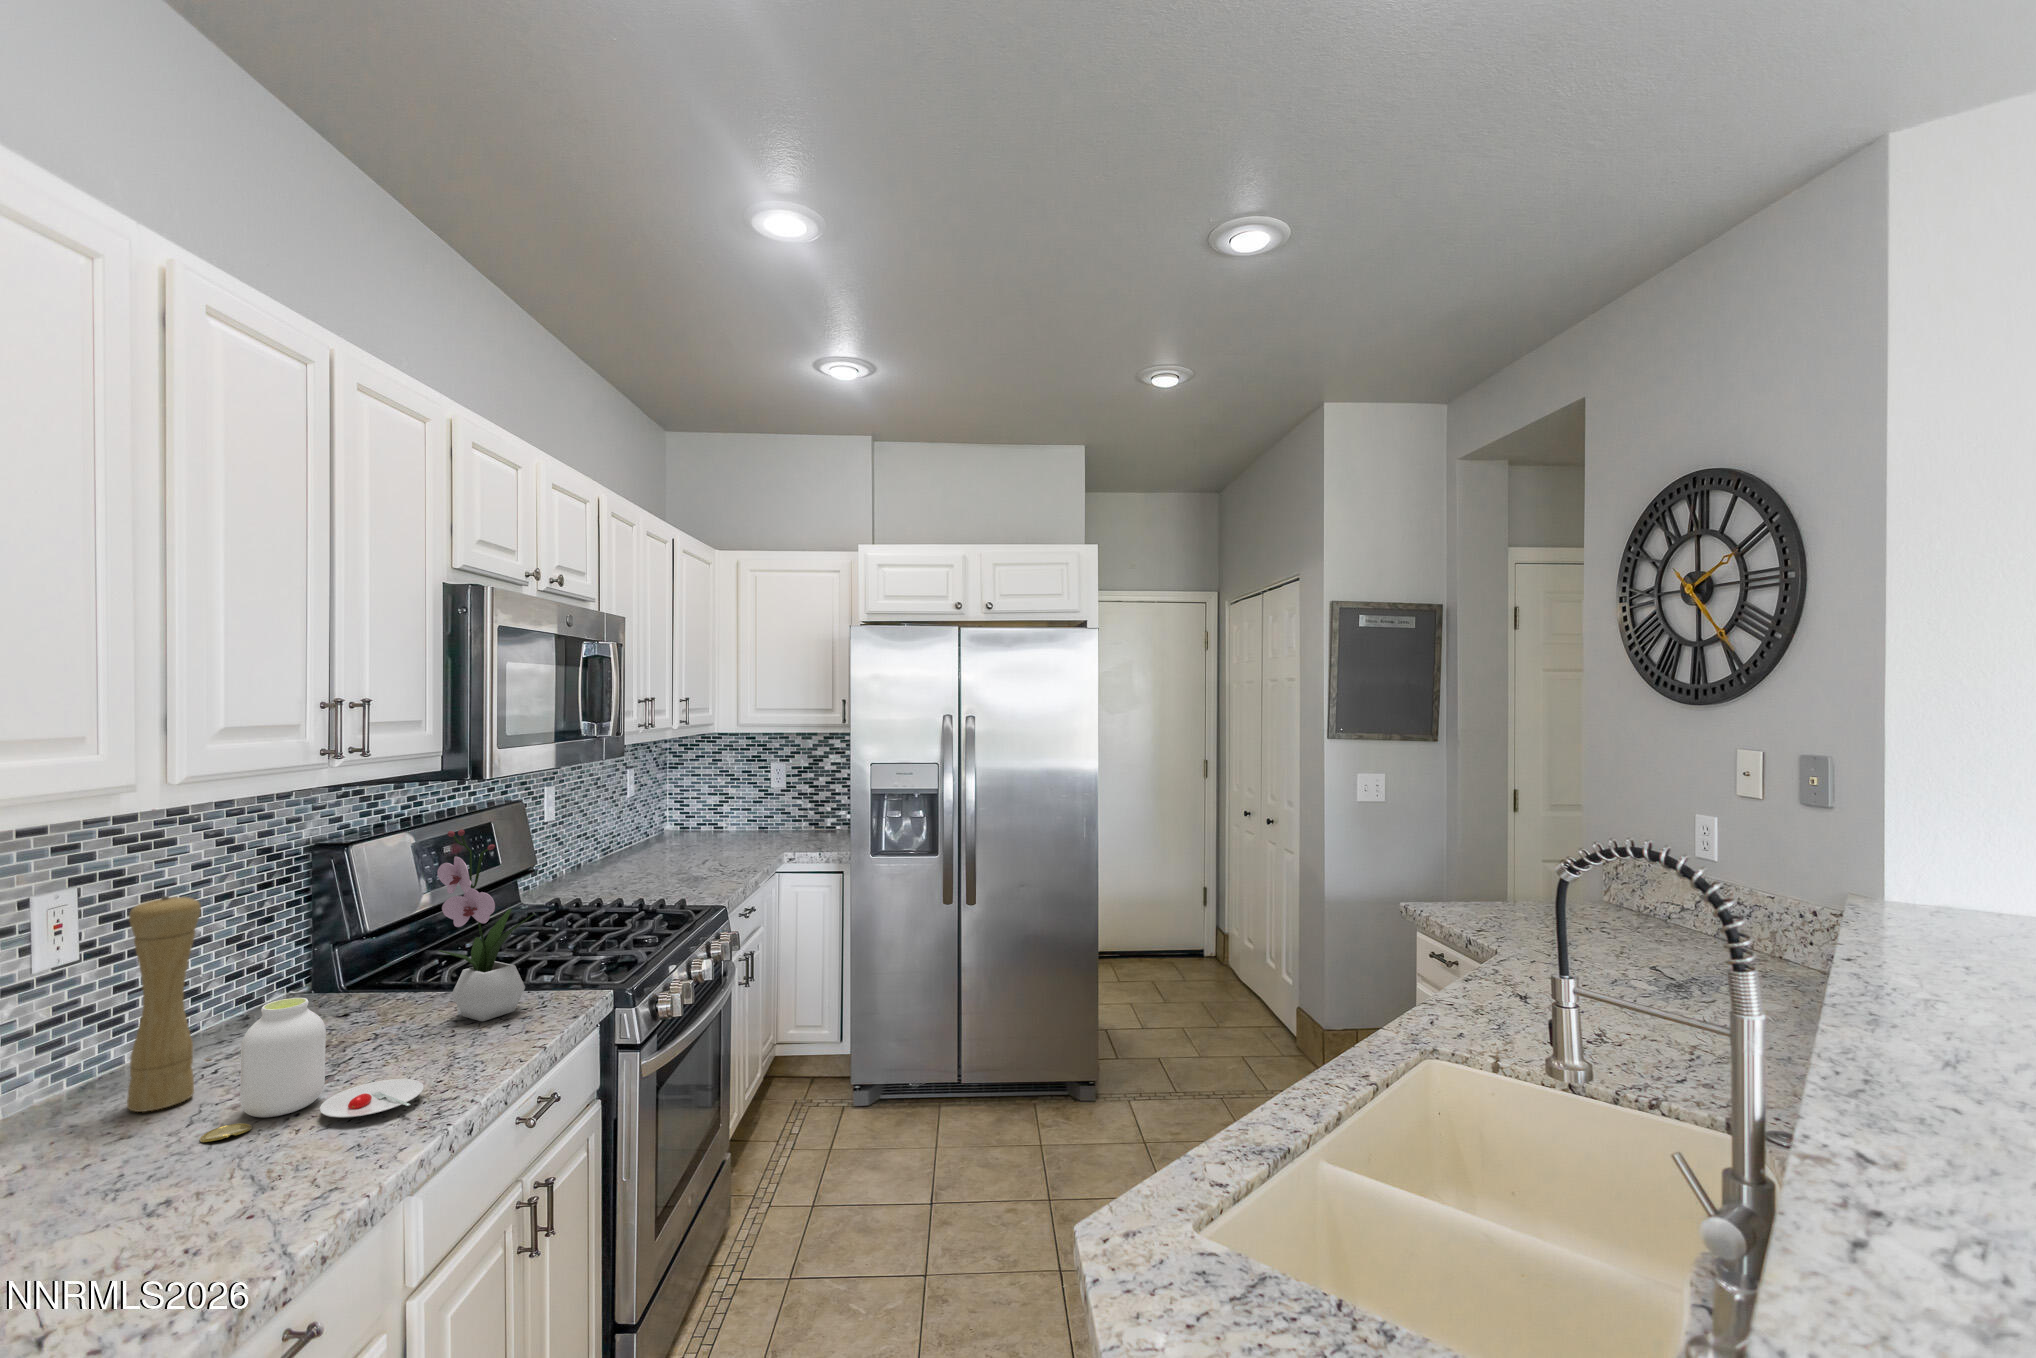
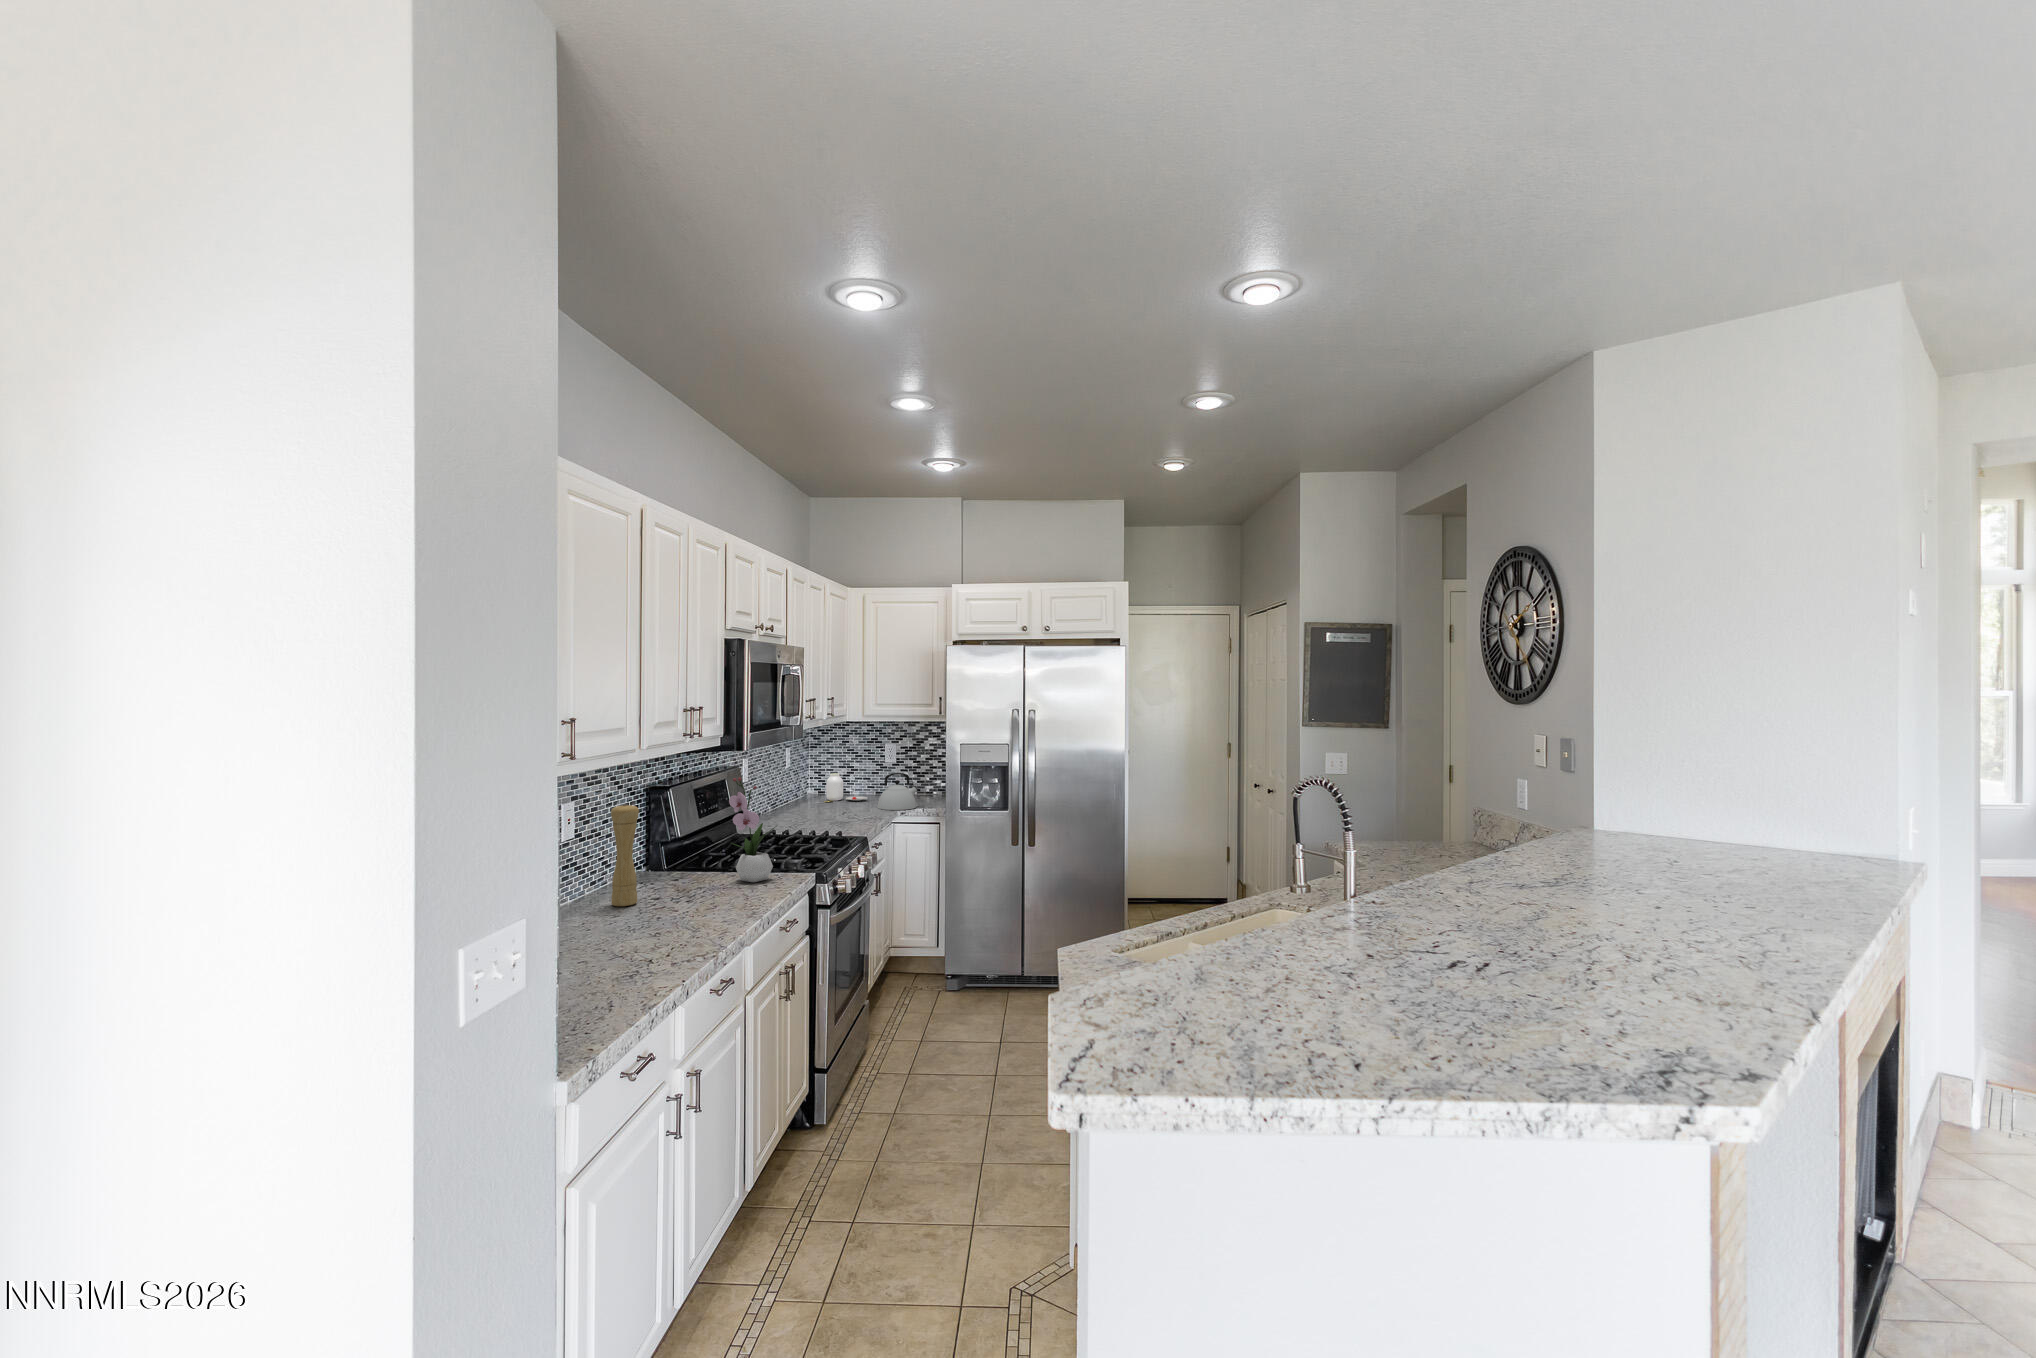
kettle: none [756,803,813,855] -> present [878,773,918,810]
jar: present [200,998,424,1142] -> present [824,773,867,802]

